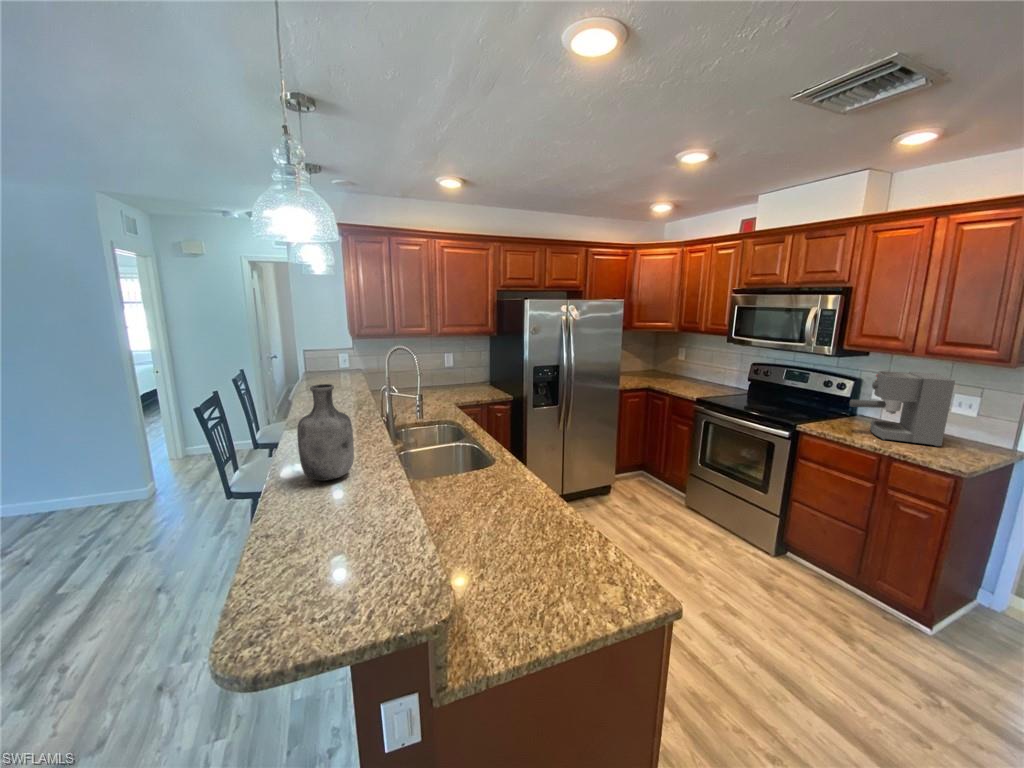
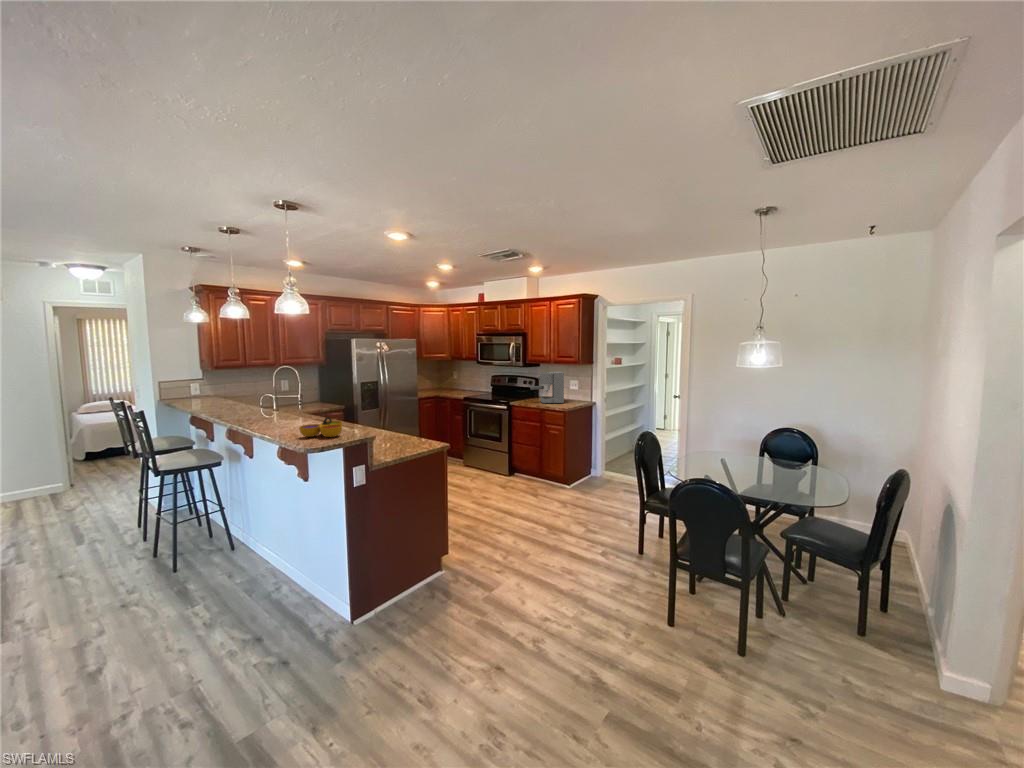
vase: present [297,384,354,481] -> none [265,380,294,427]
decorative bowl: none [261,521,386,609] -> present [299,417,342,437]

